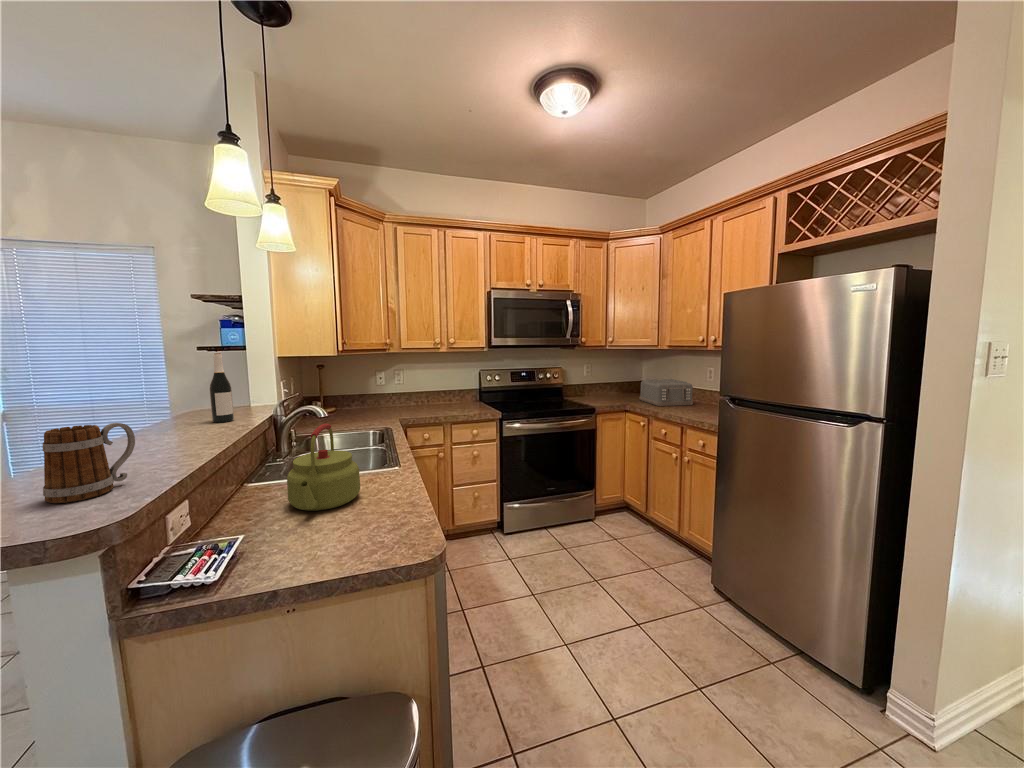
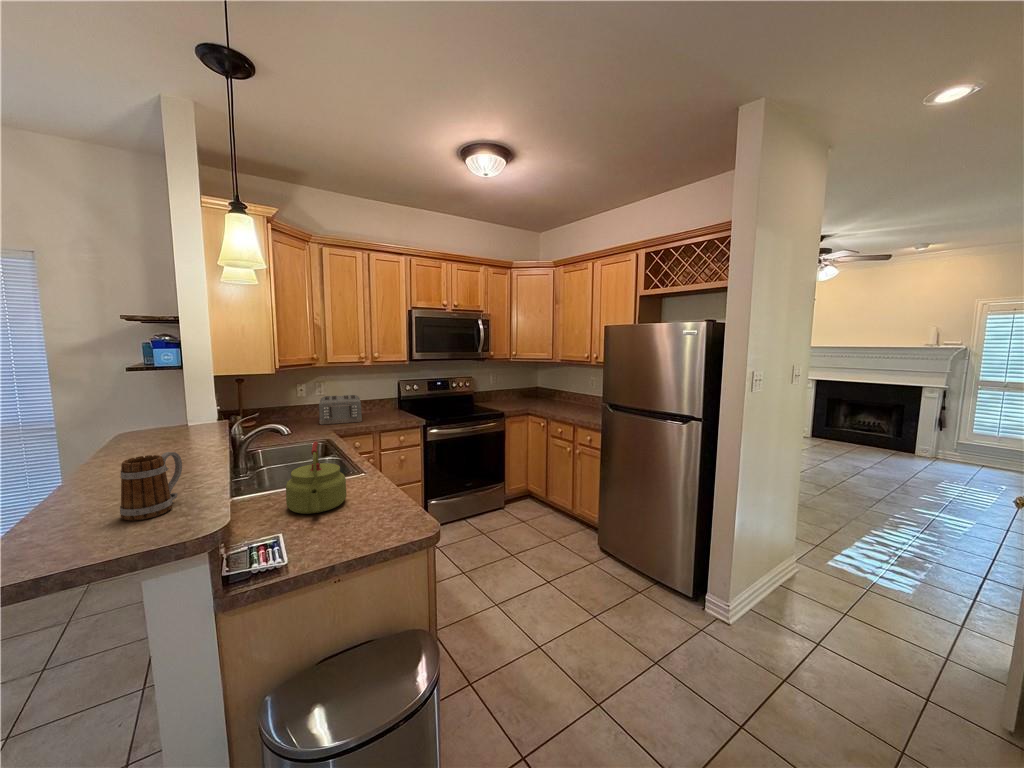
wine bottle: present [210,353,234,423] -> none [162,378,186,445]
toaster: present [640,379,693,406] -> present [319,395,362,425]

